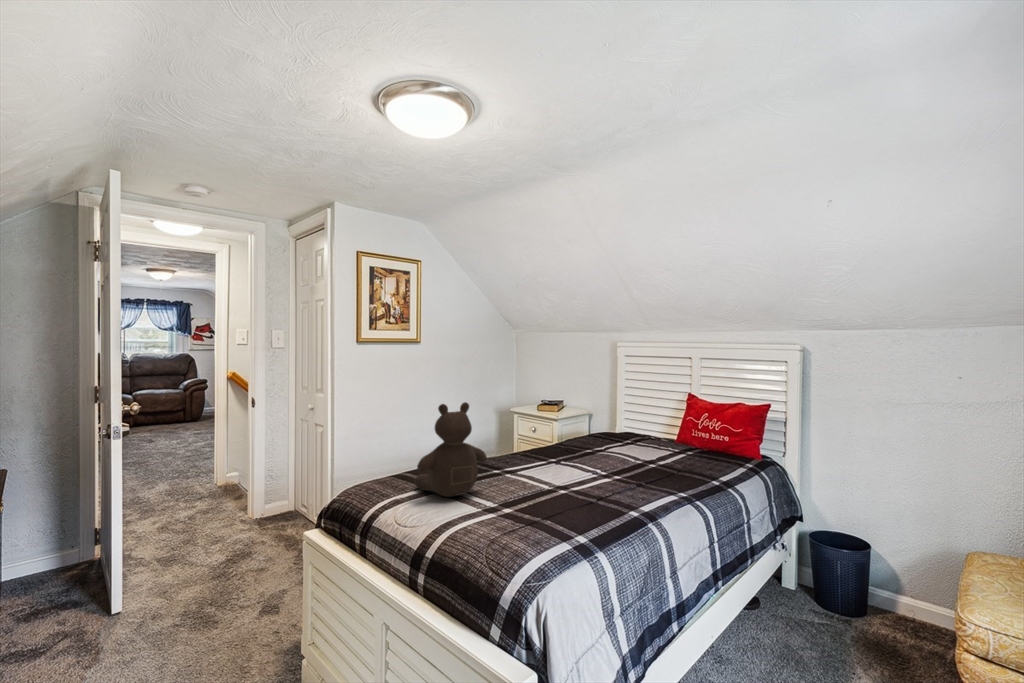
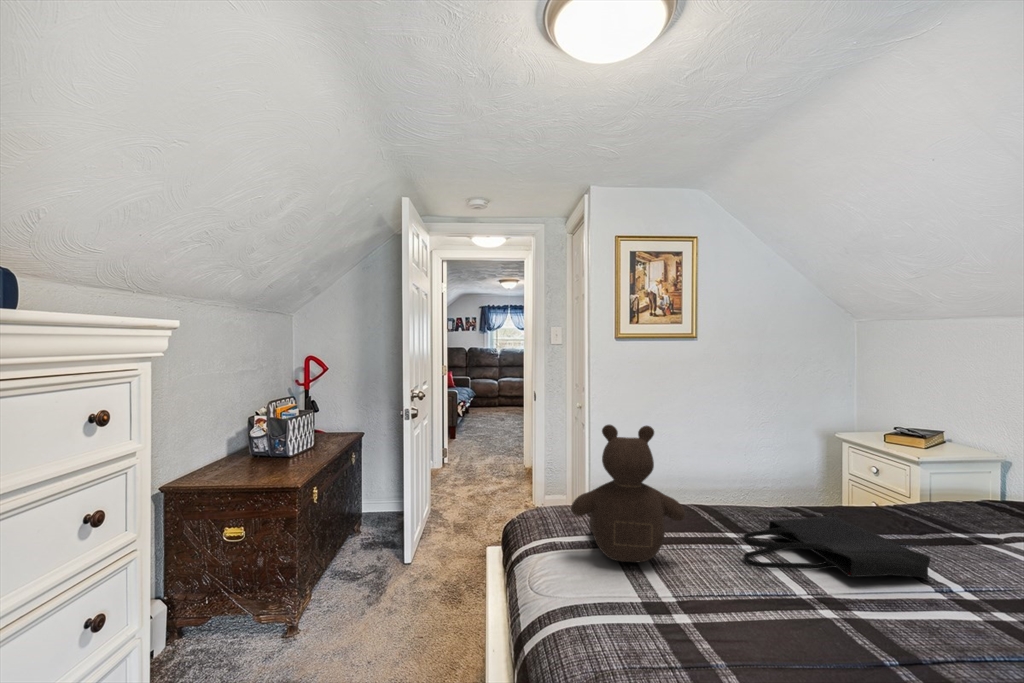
tote bag: none [512,448,590,483] -> present [744,512,930,579]

